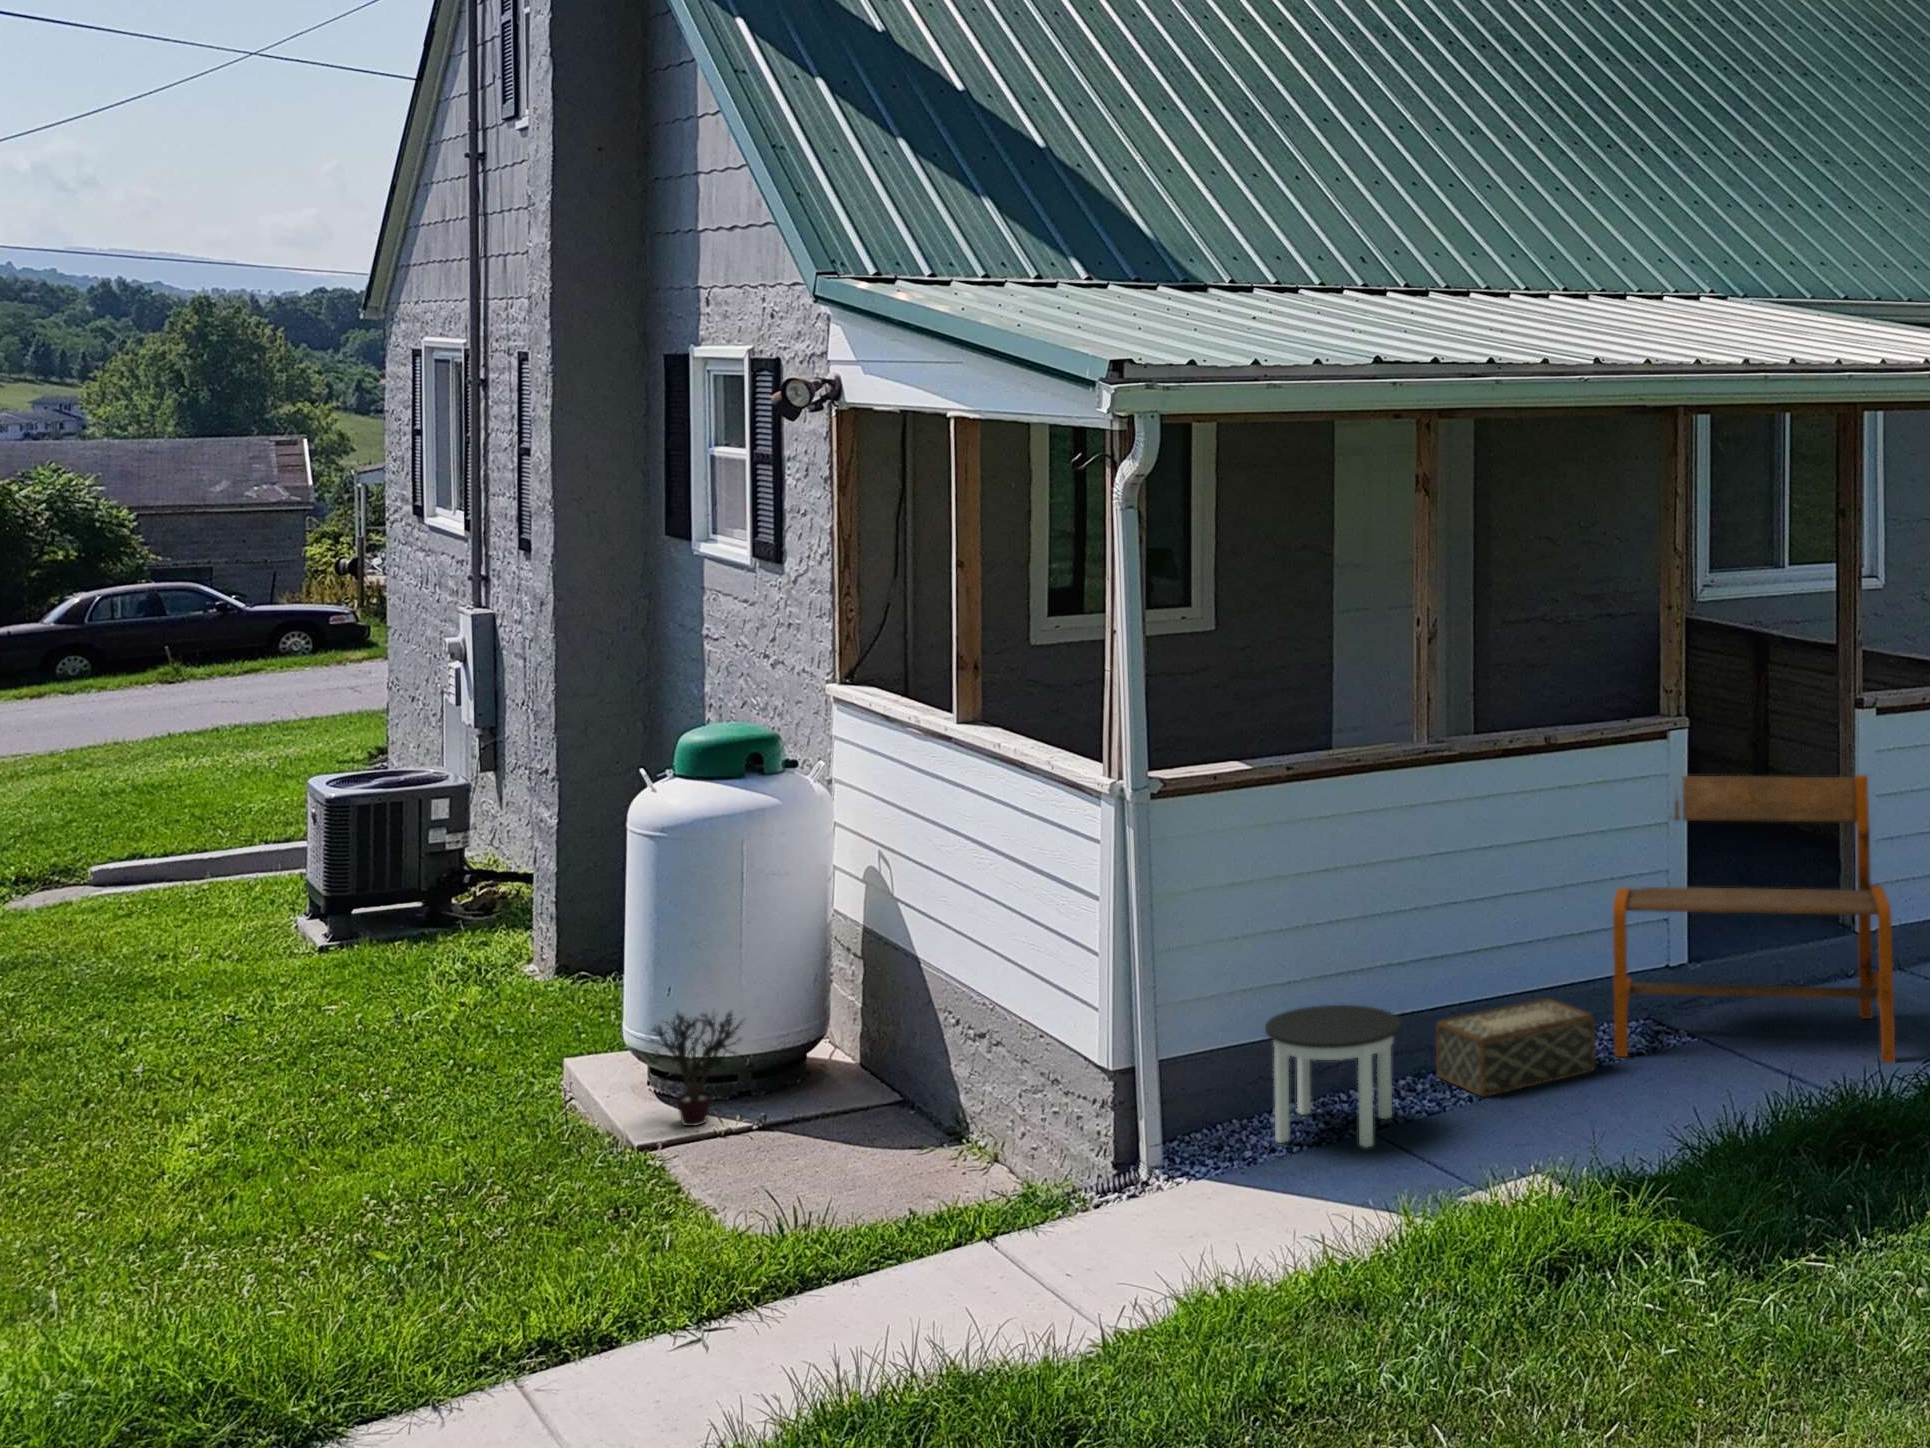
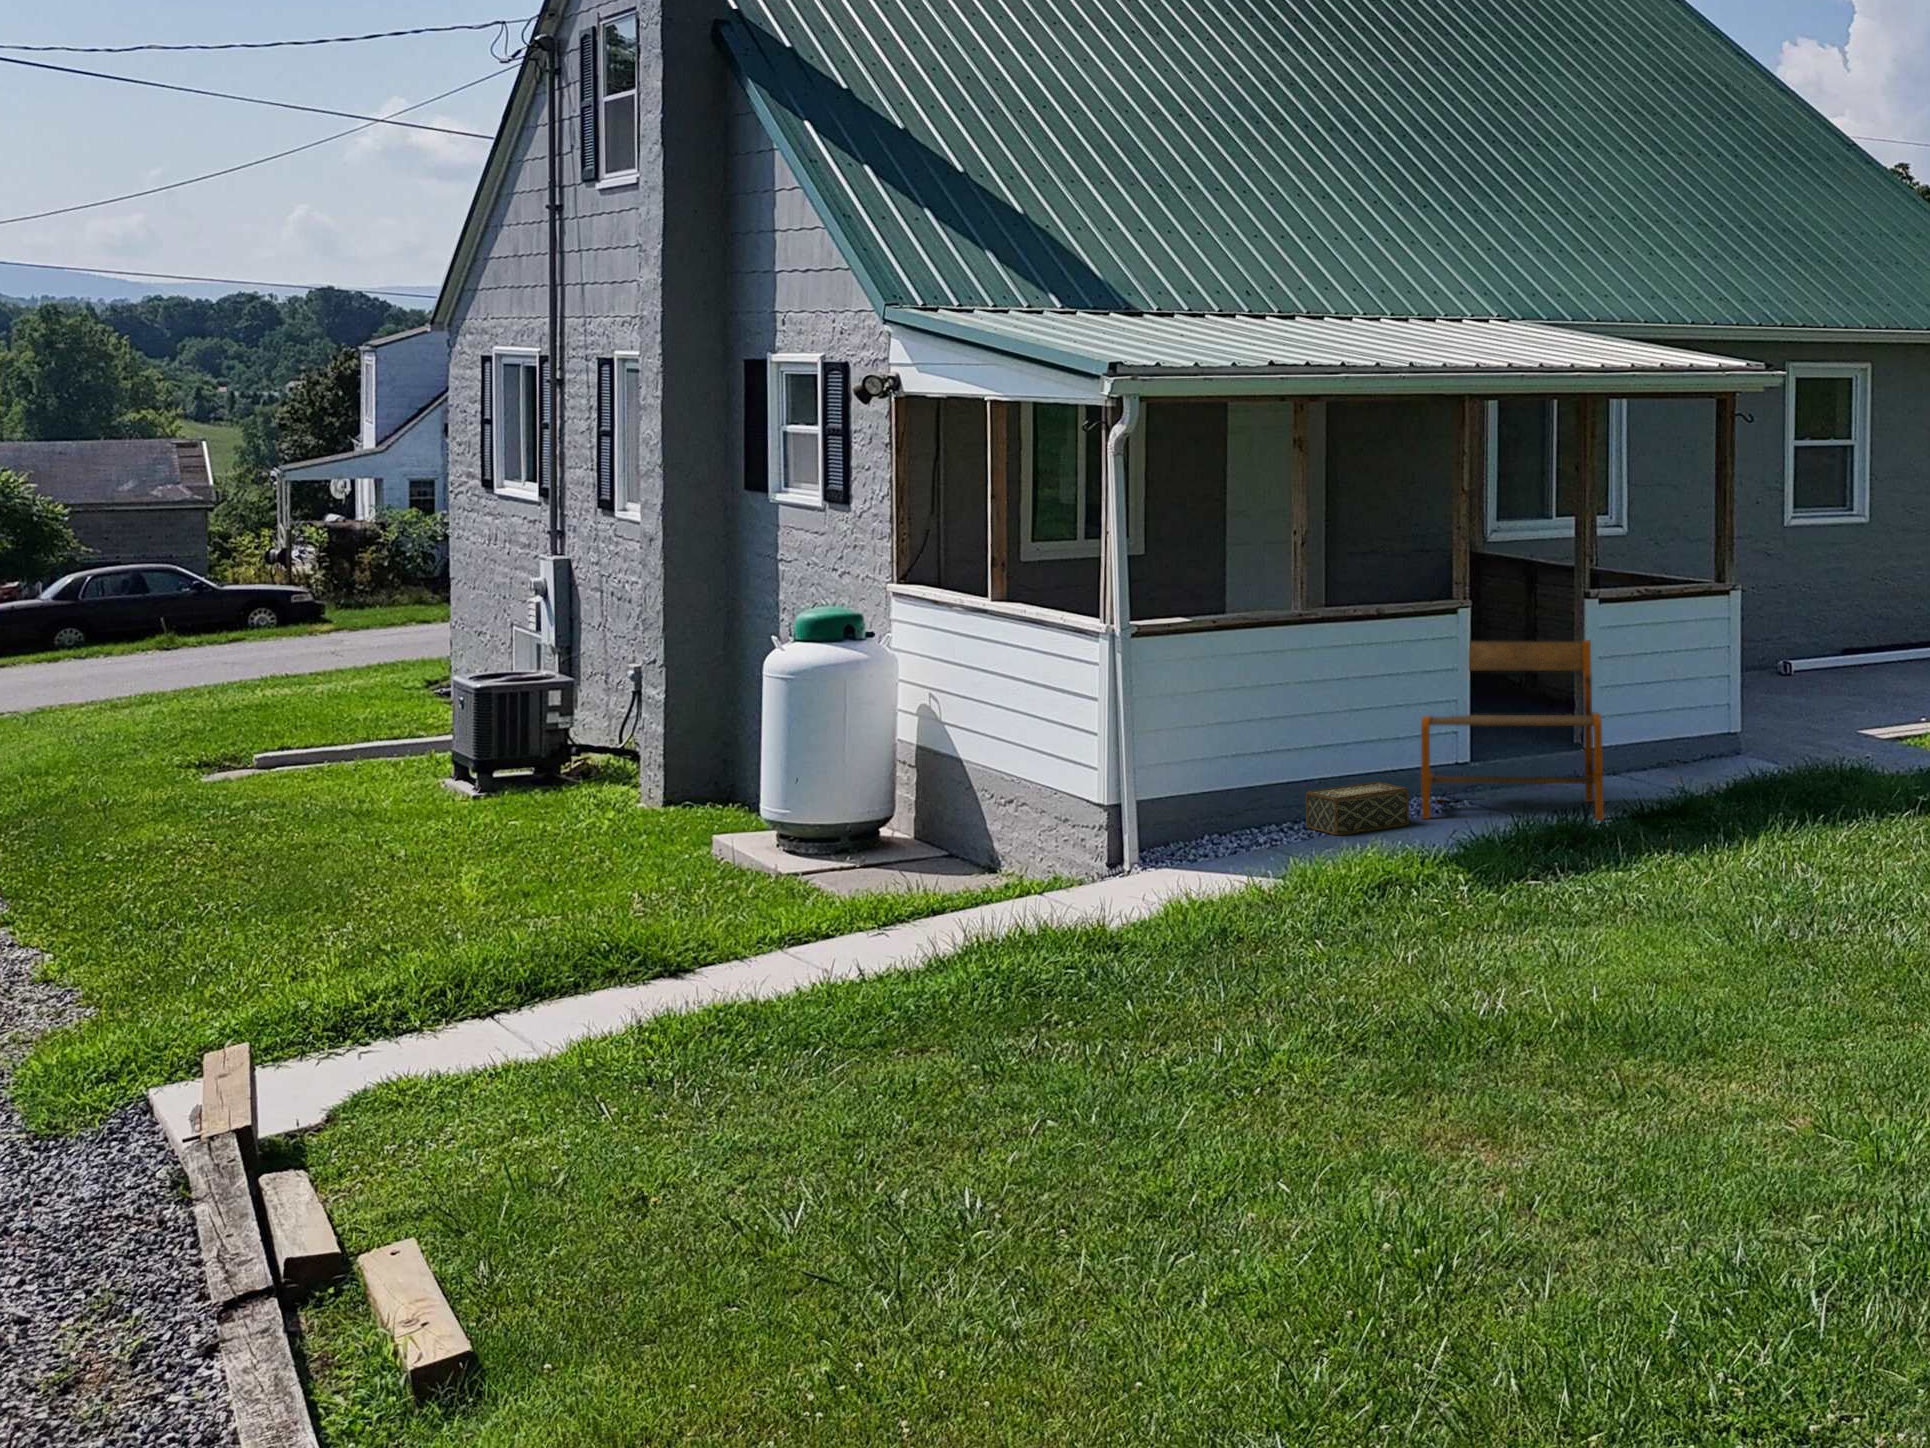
round table: present [1265,1005,1401,1147] -> none [1200,775,1286,855]
potted plant: present [651,1012,741,1126] -> none [790,786,854,861]

